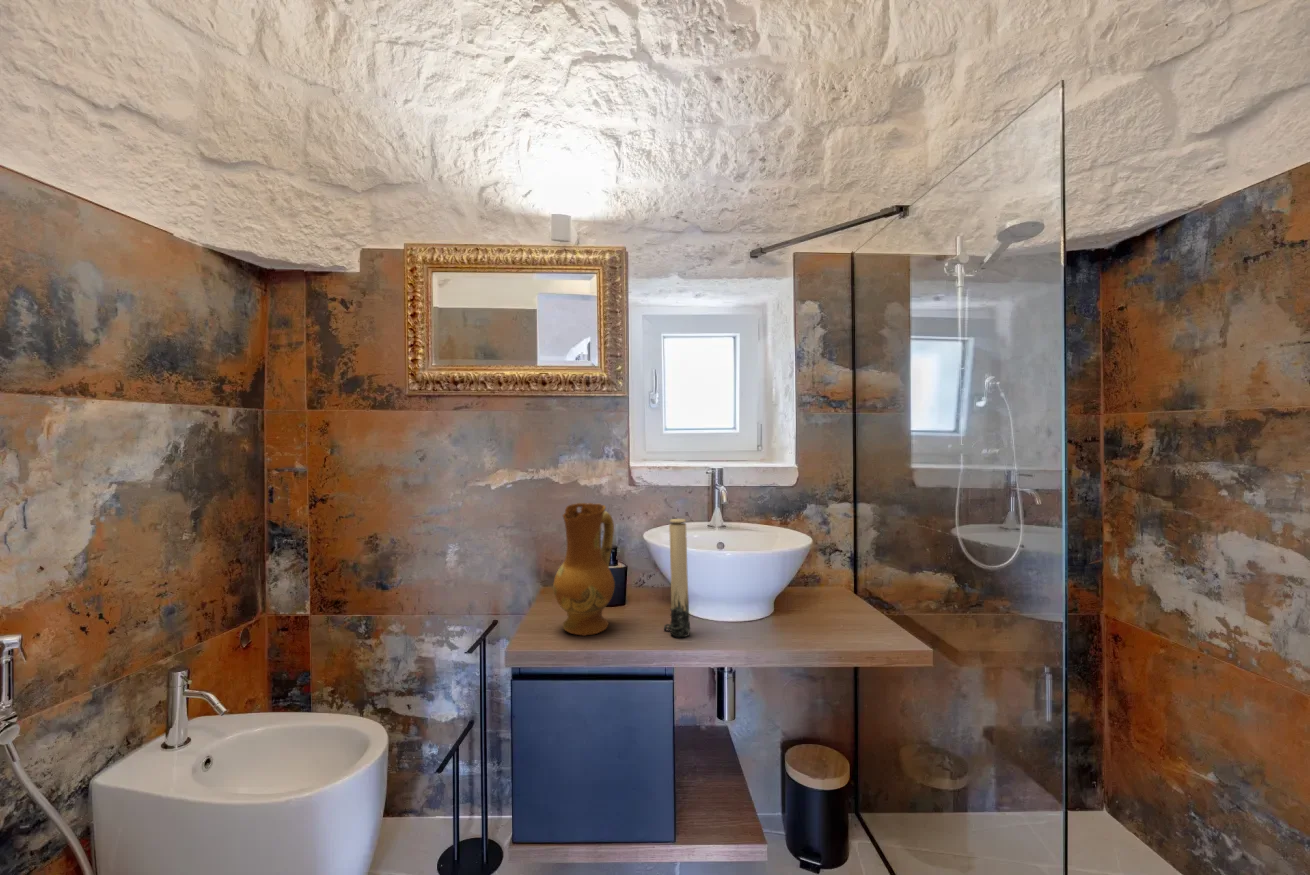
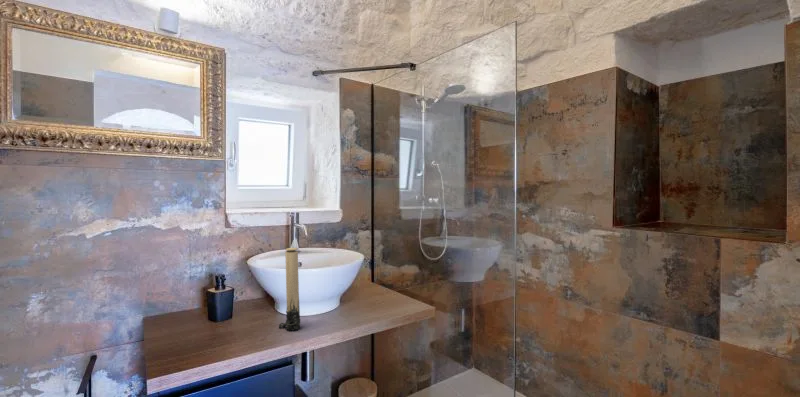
ceramic jug: present [553,503,615,636] -> none [186,242,240,347]

